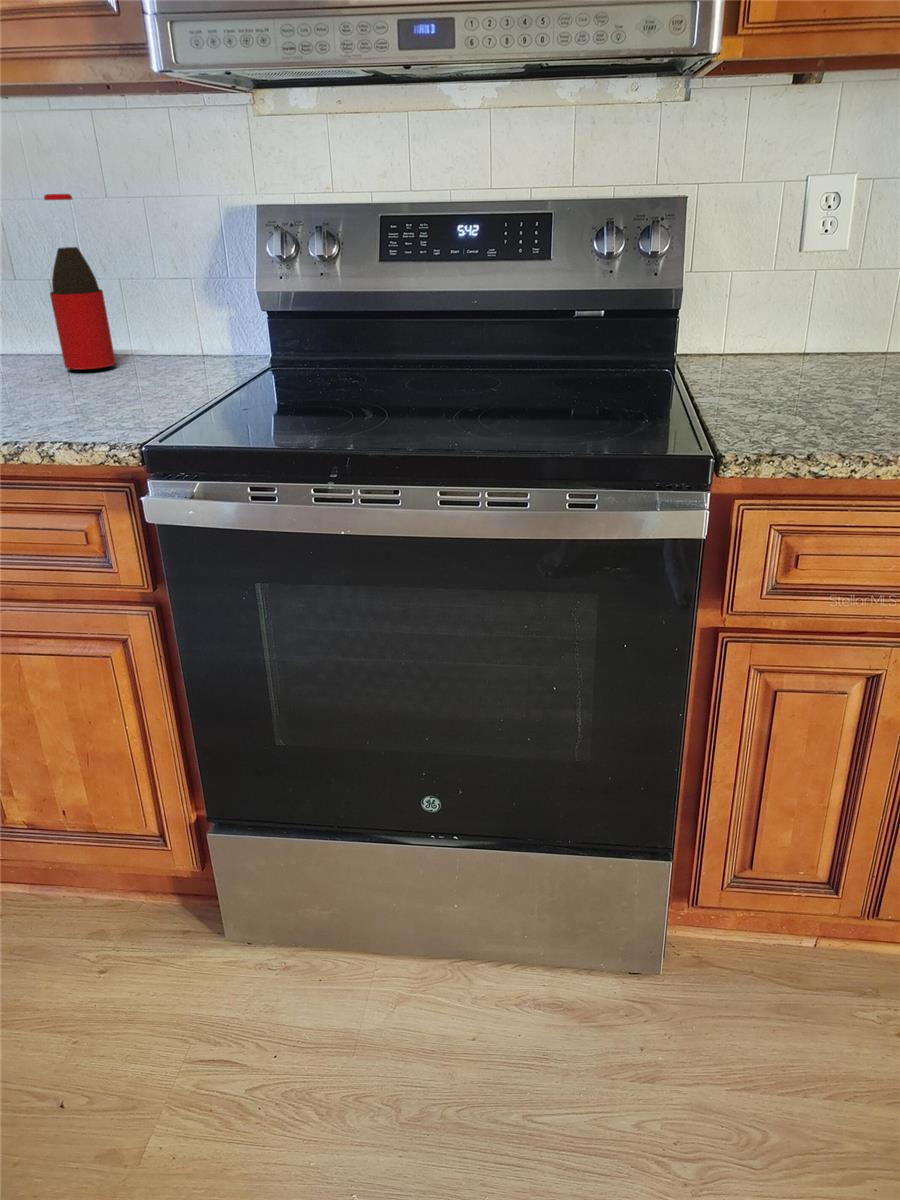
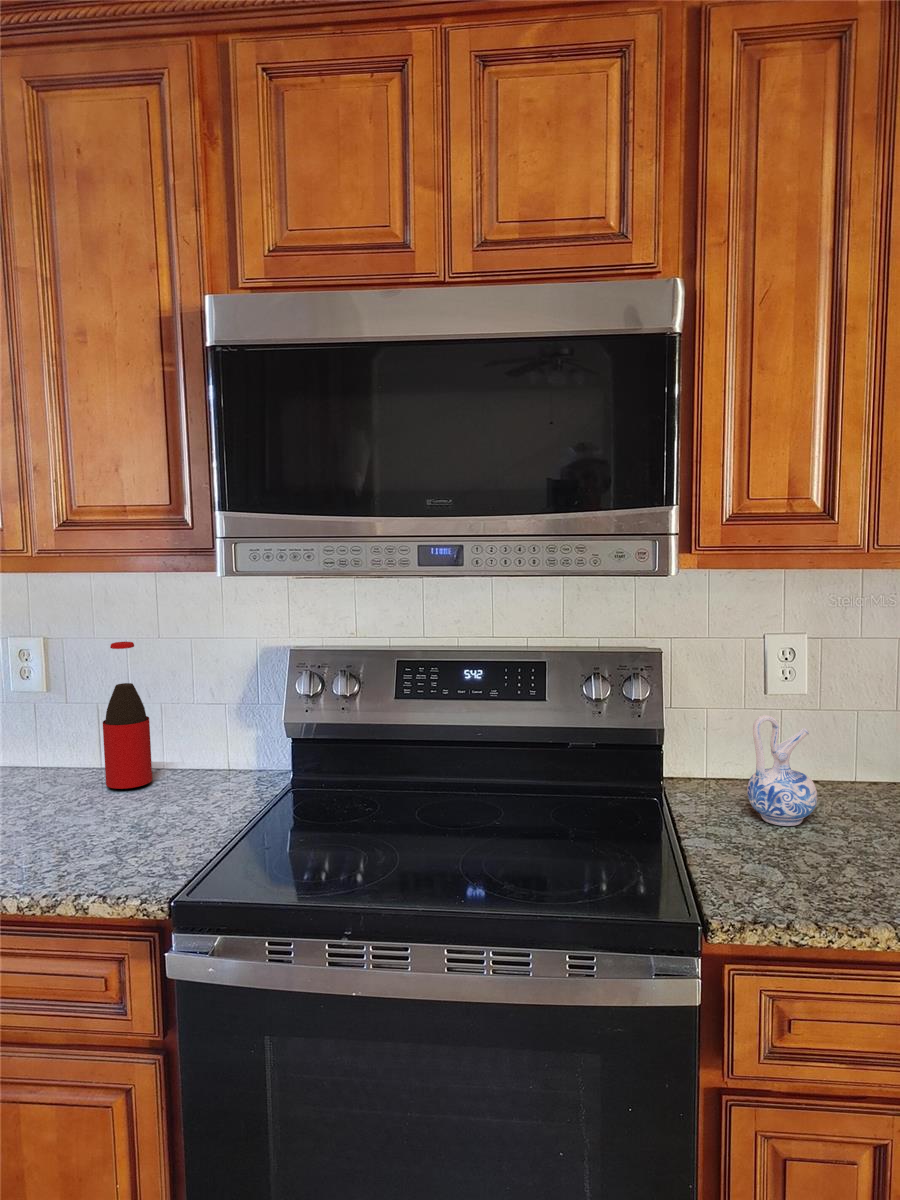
ceramic pitcher: none [773,259,853,388] -> present [747,715,817,826]

